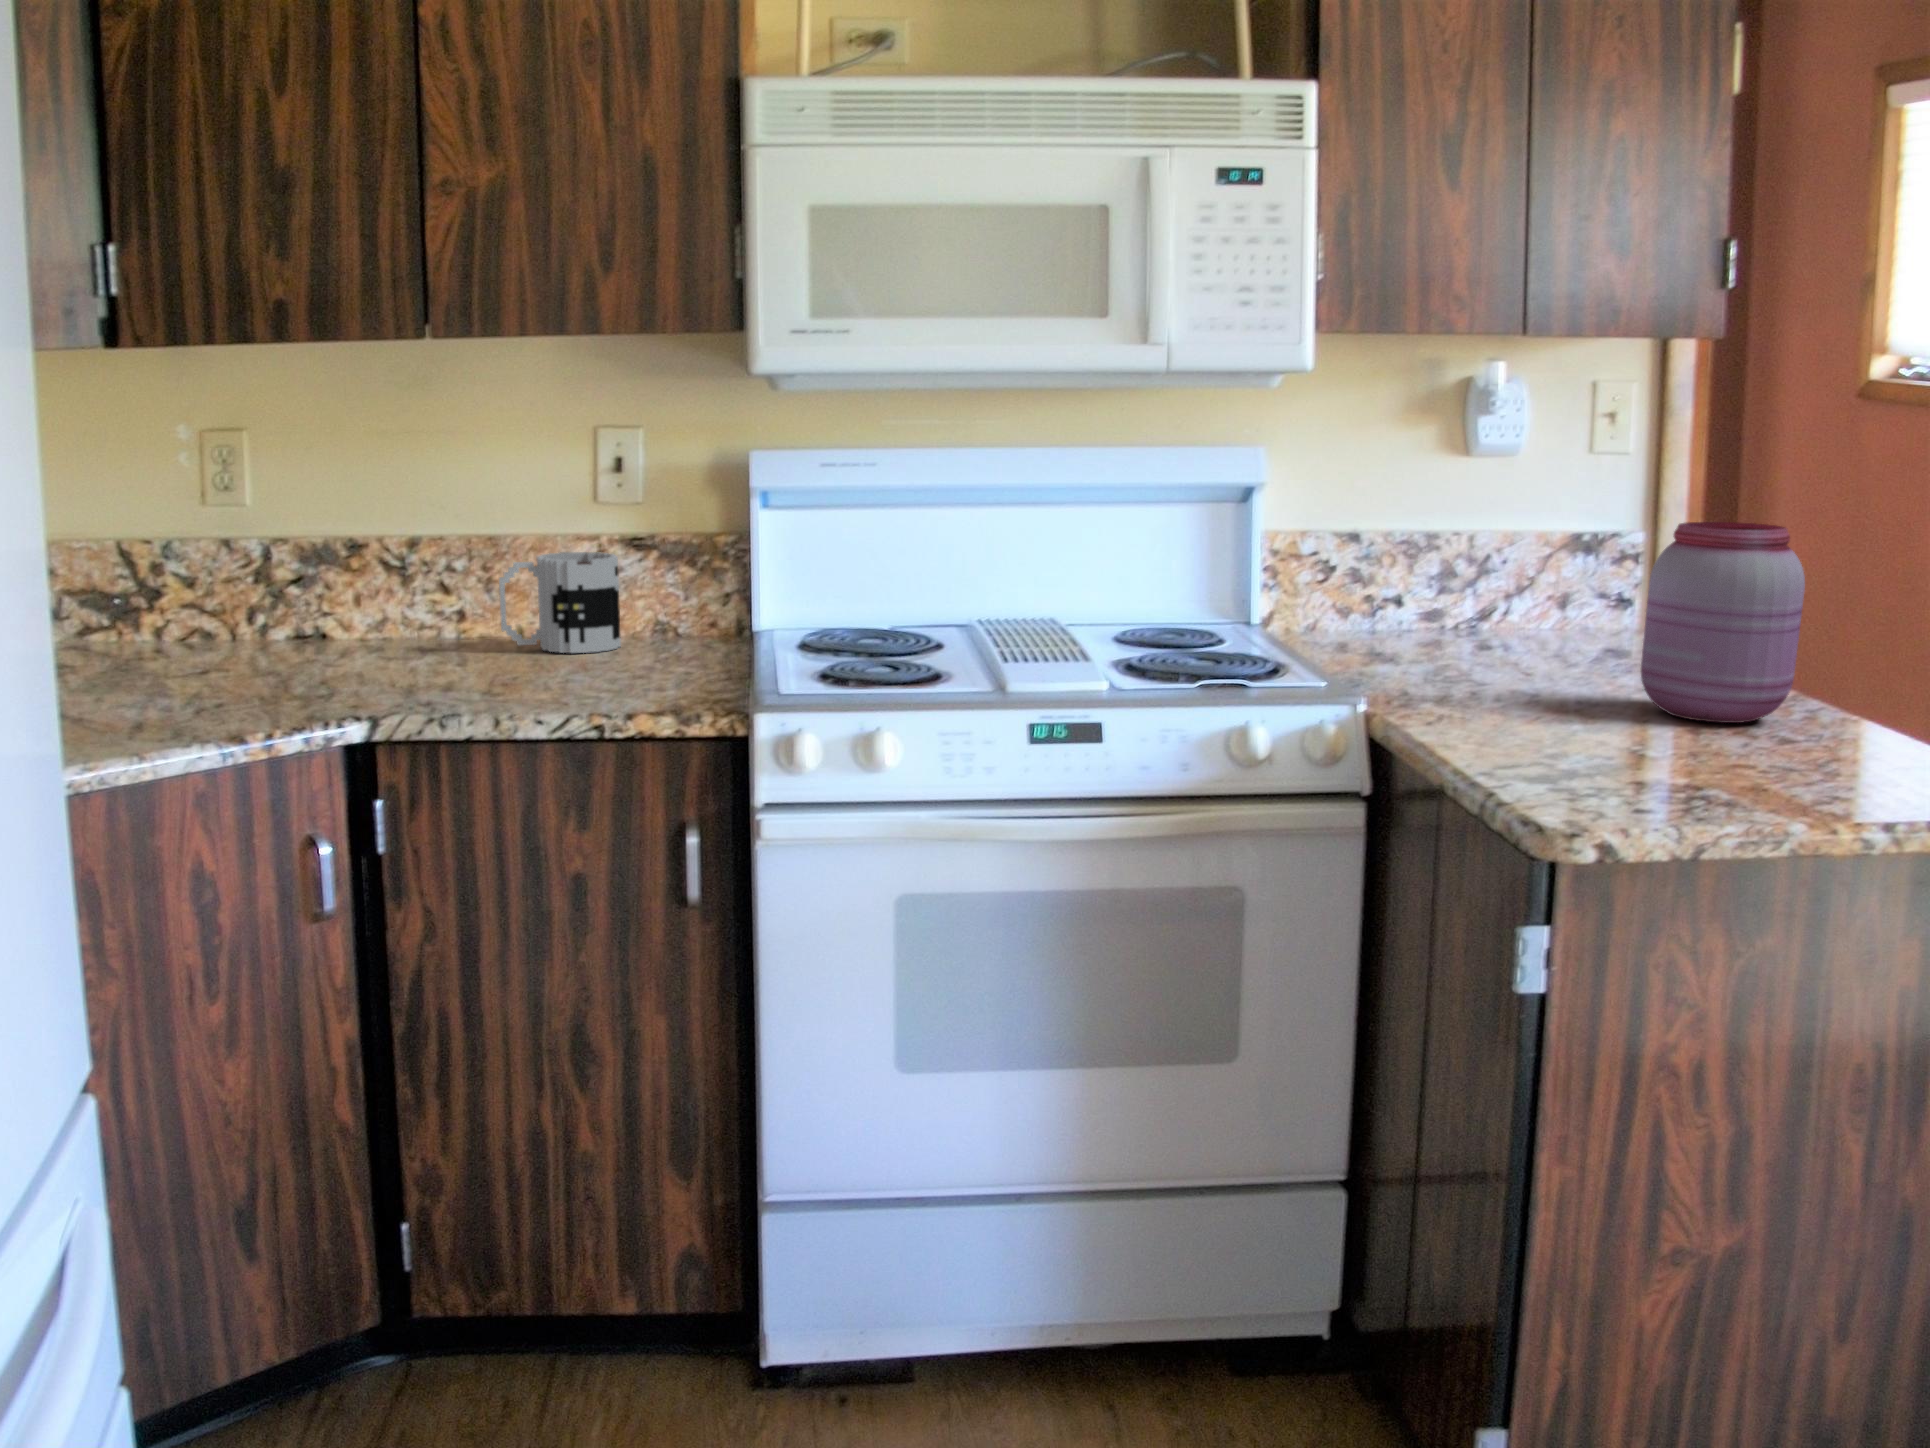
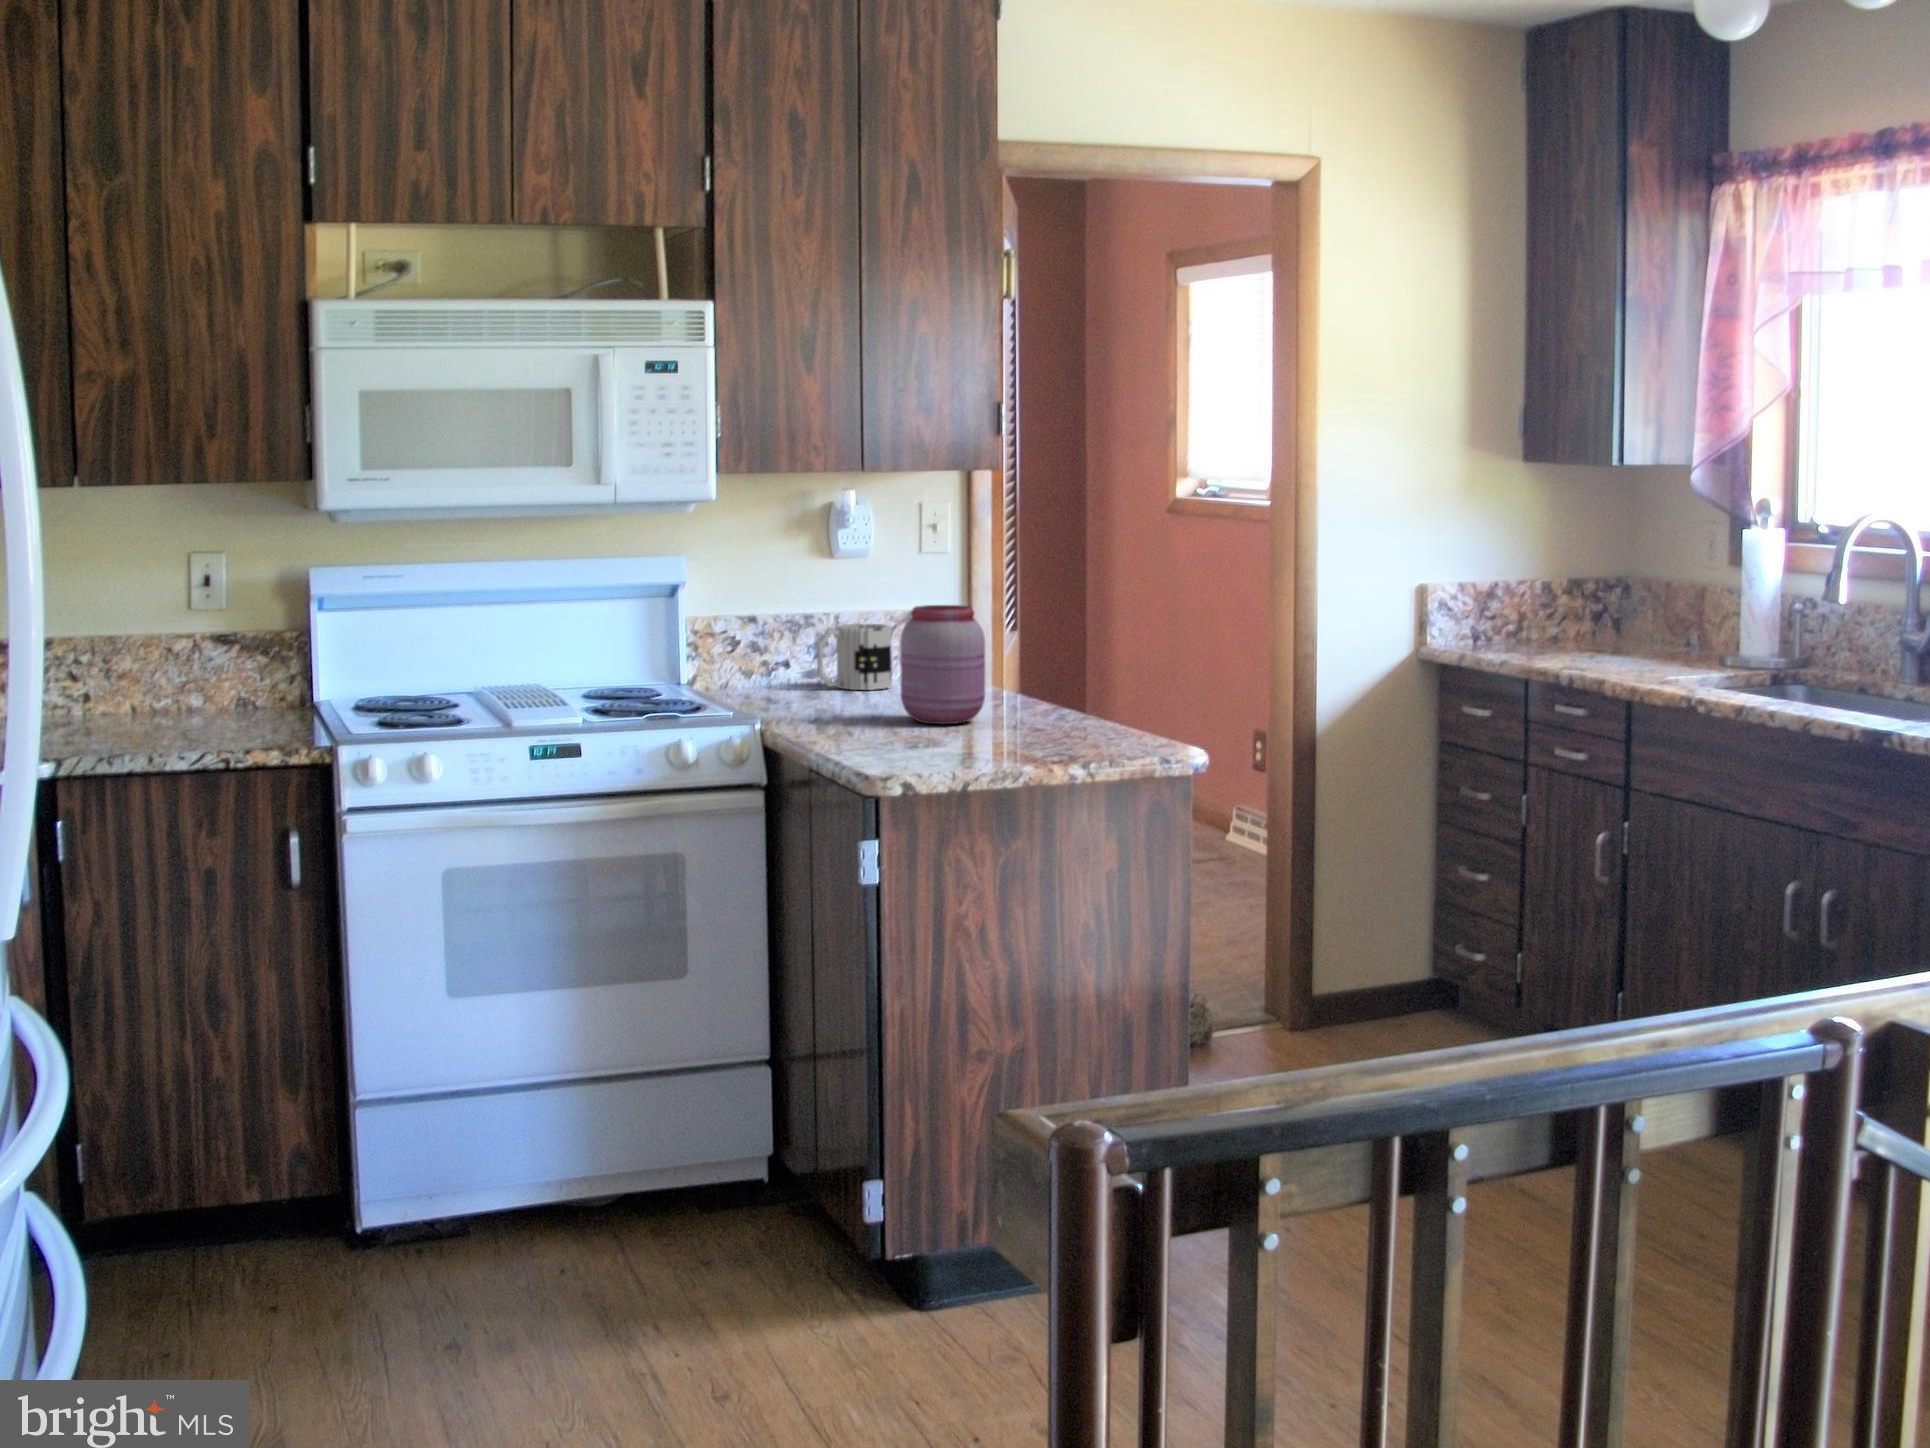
mug: present [499,552,621,653] -> present [817,624,892,690]

